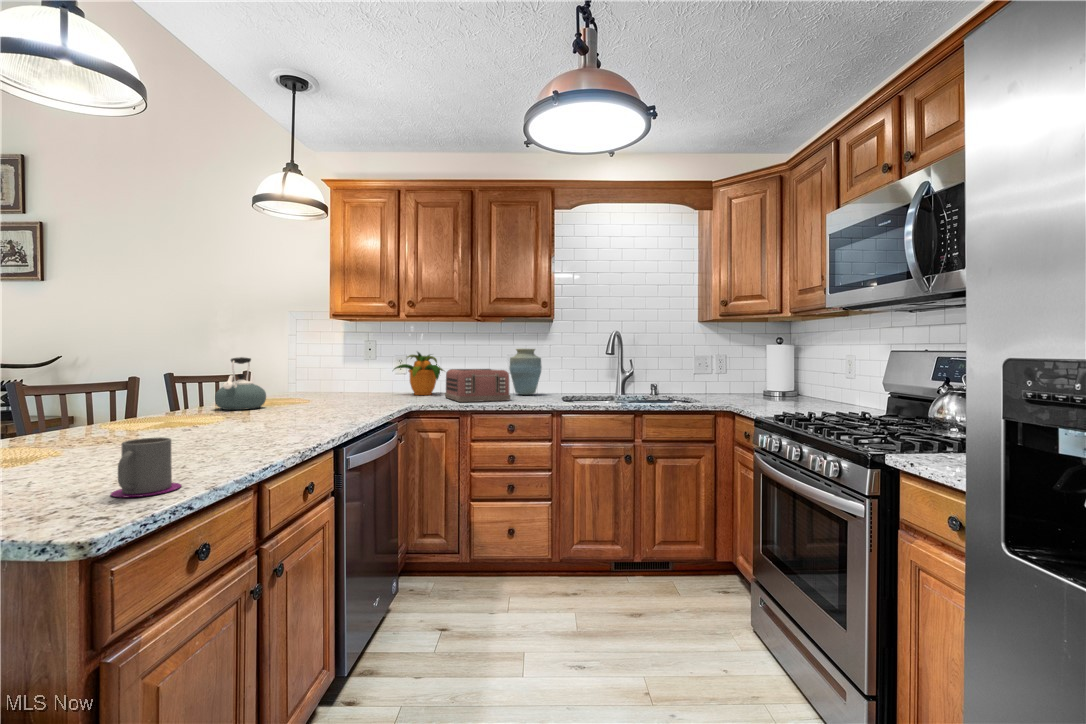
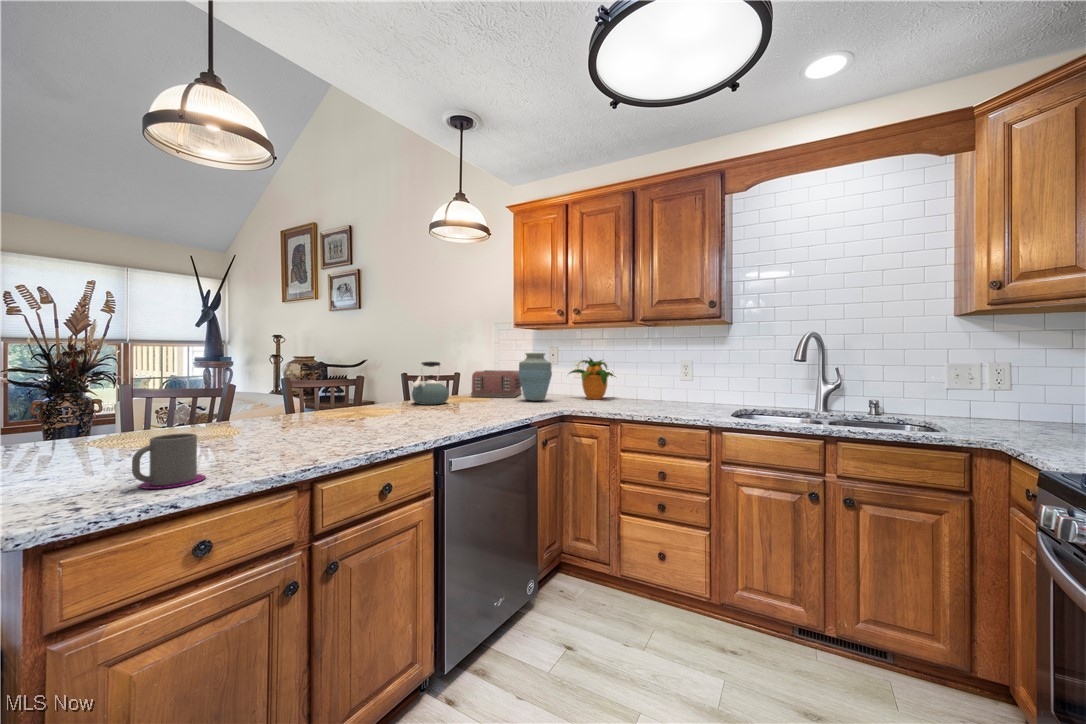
vase: present [509,349,542,395] -> present [518,353,552,401]
toaster: present [445,369,510,402] -> present [471,370,522,398]

